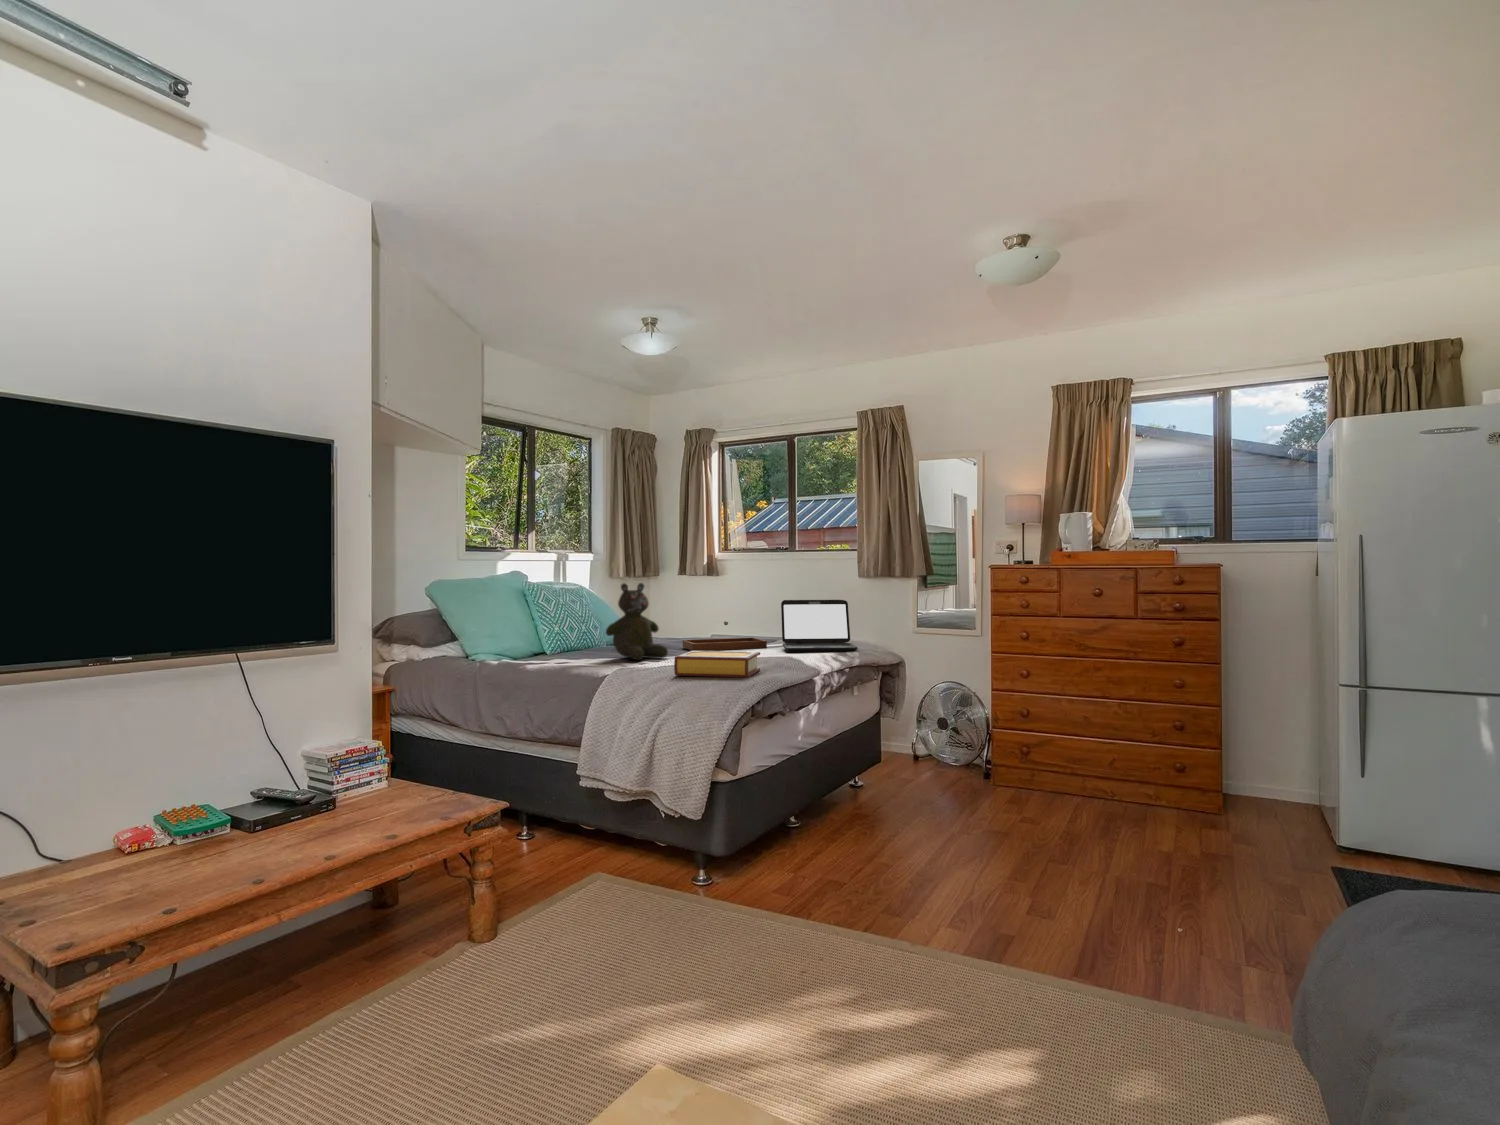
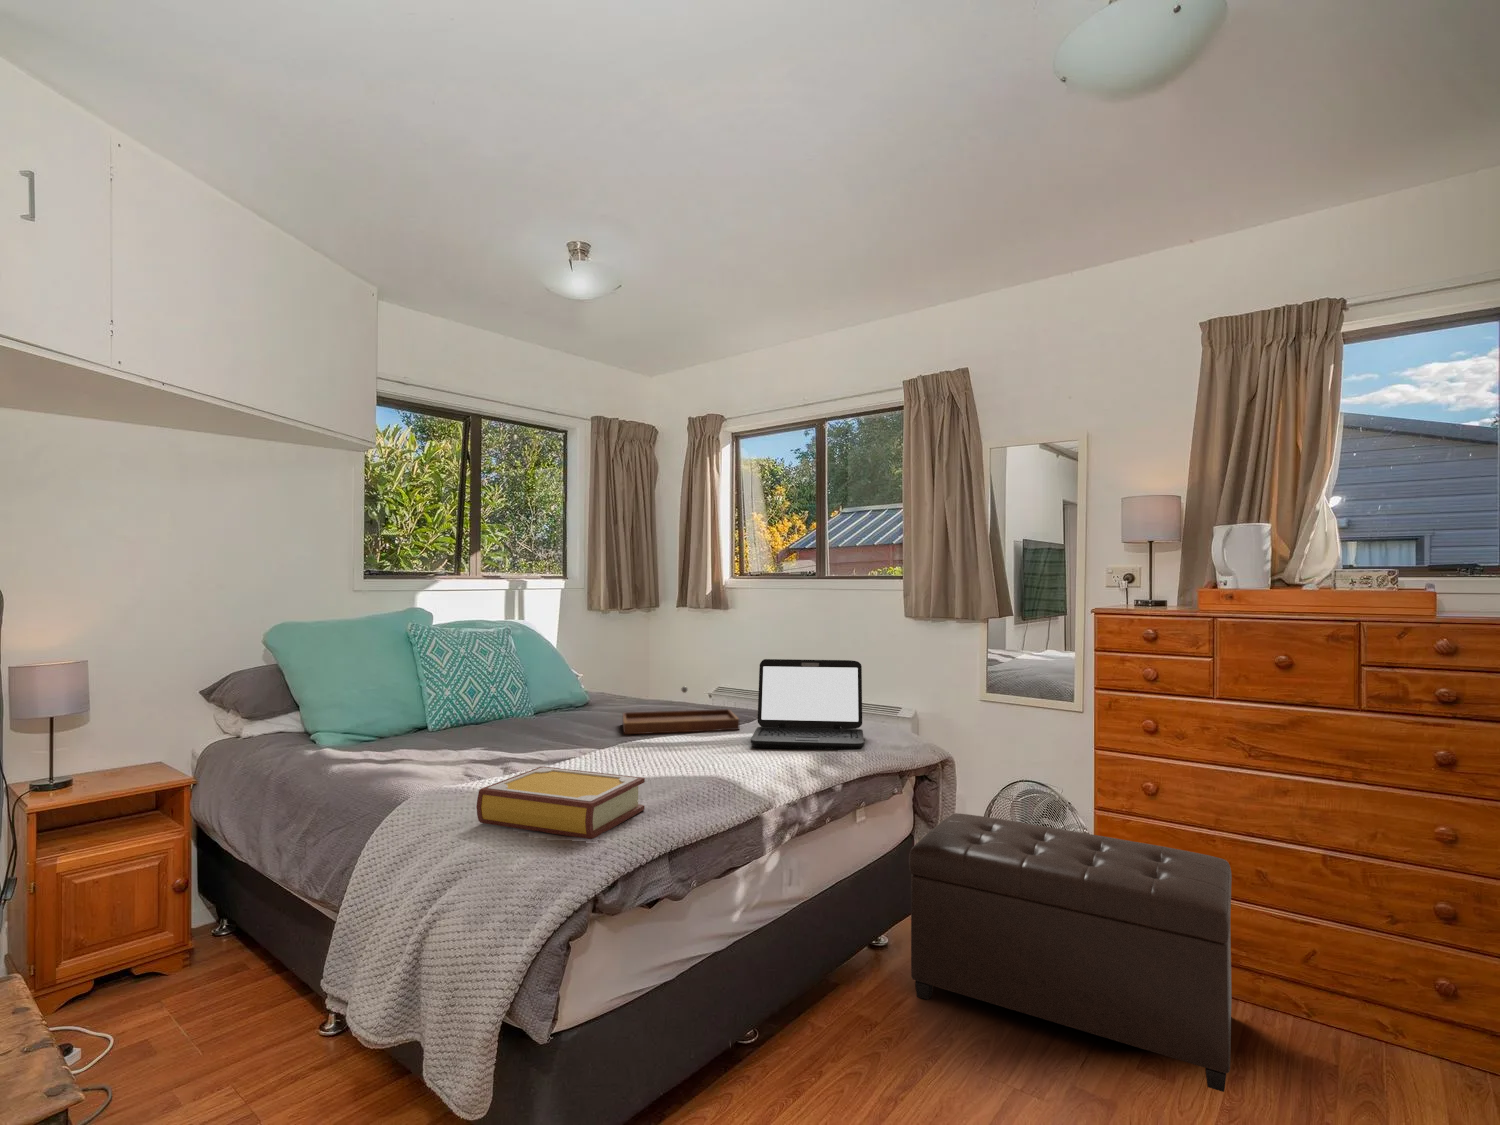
teddy bear: present [606,583,668,660] -> none [468,636,562,760]
ottoman: none [884,699,1070,826] -> present [909,813,1232,1092]

